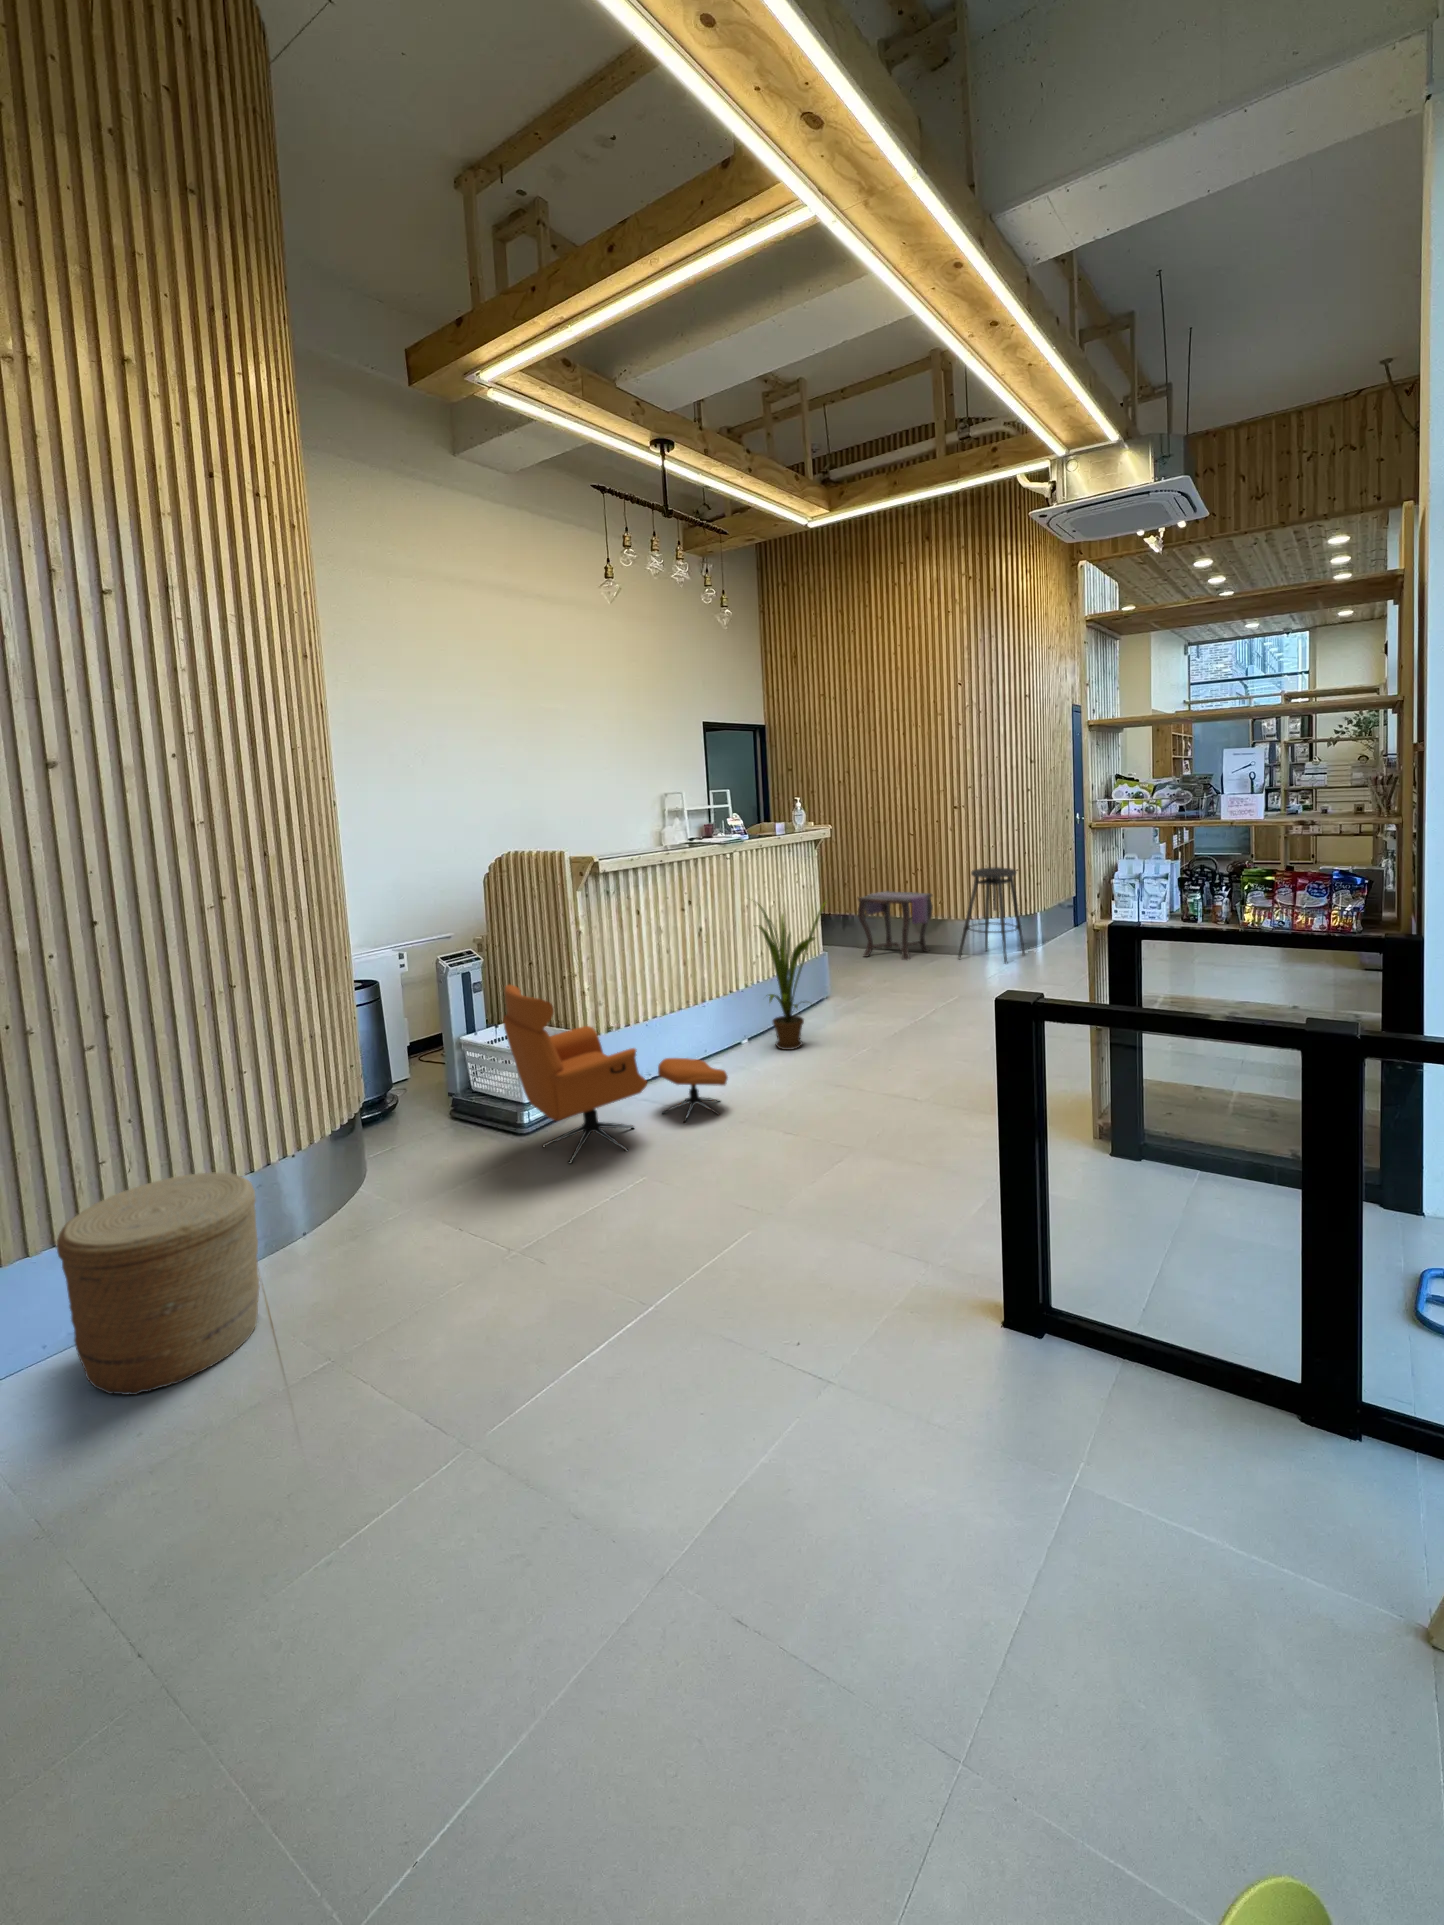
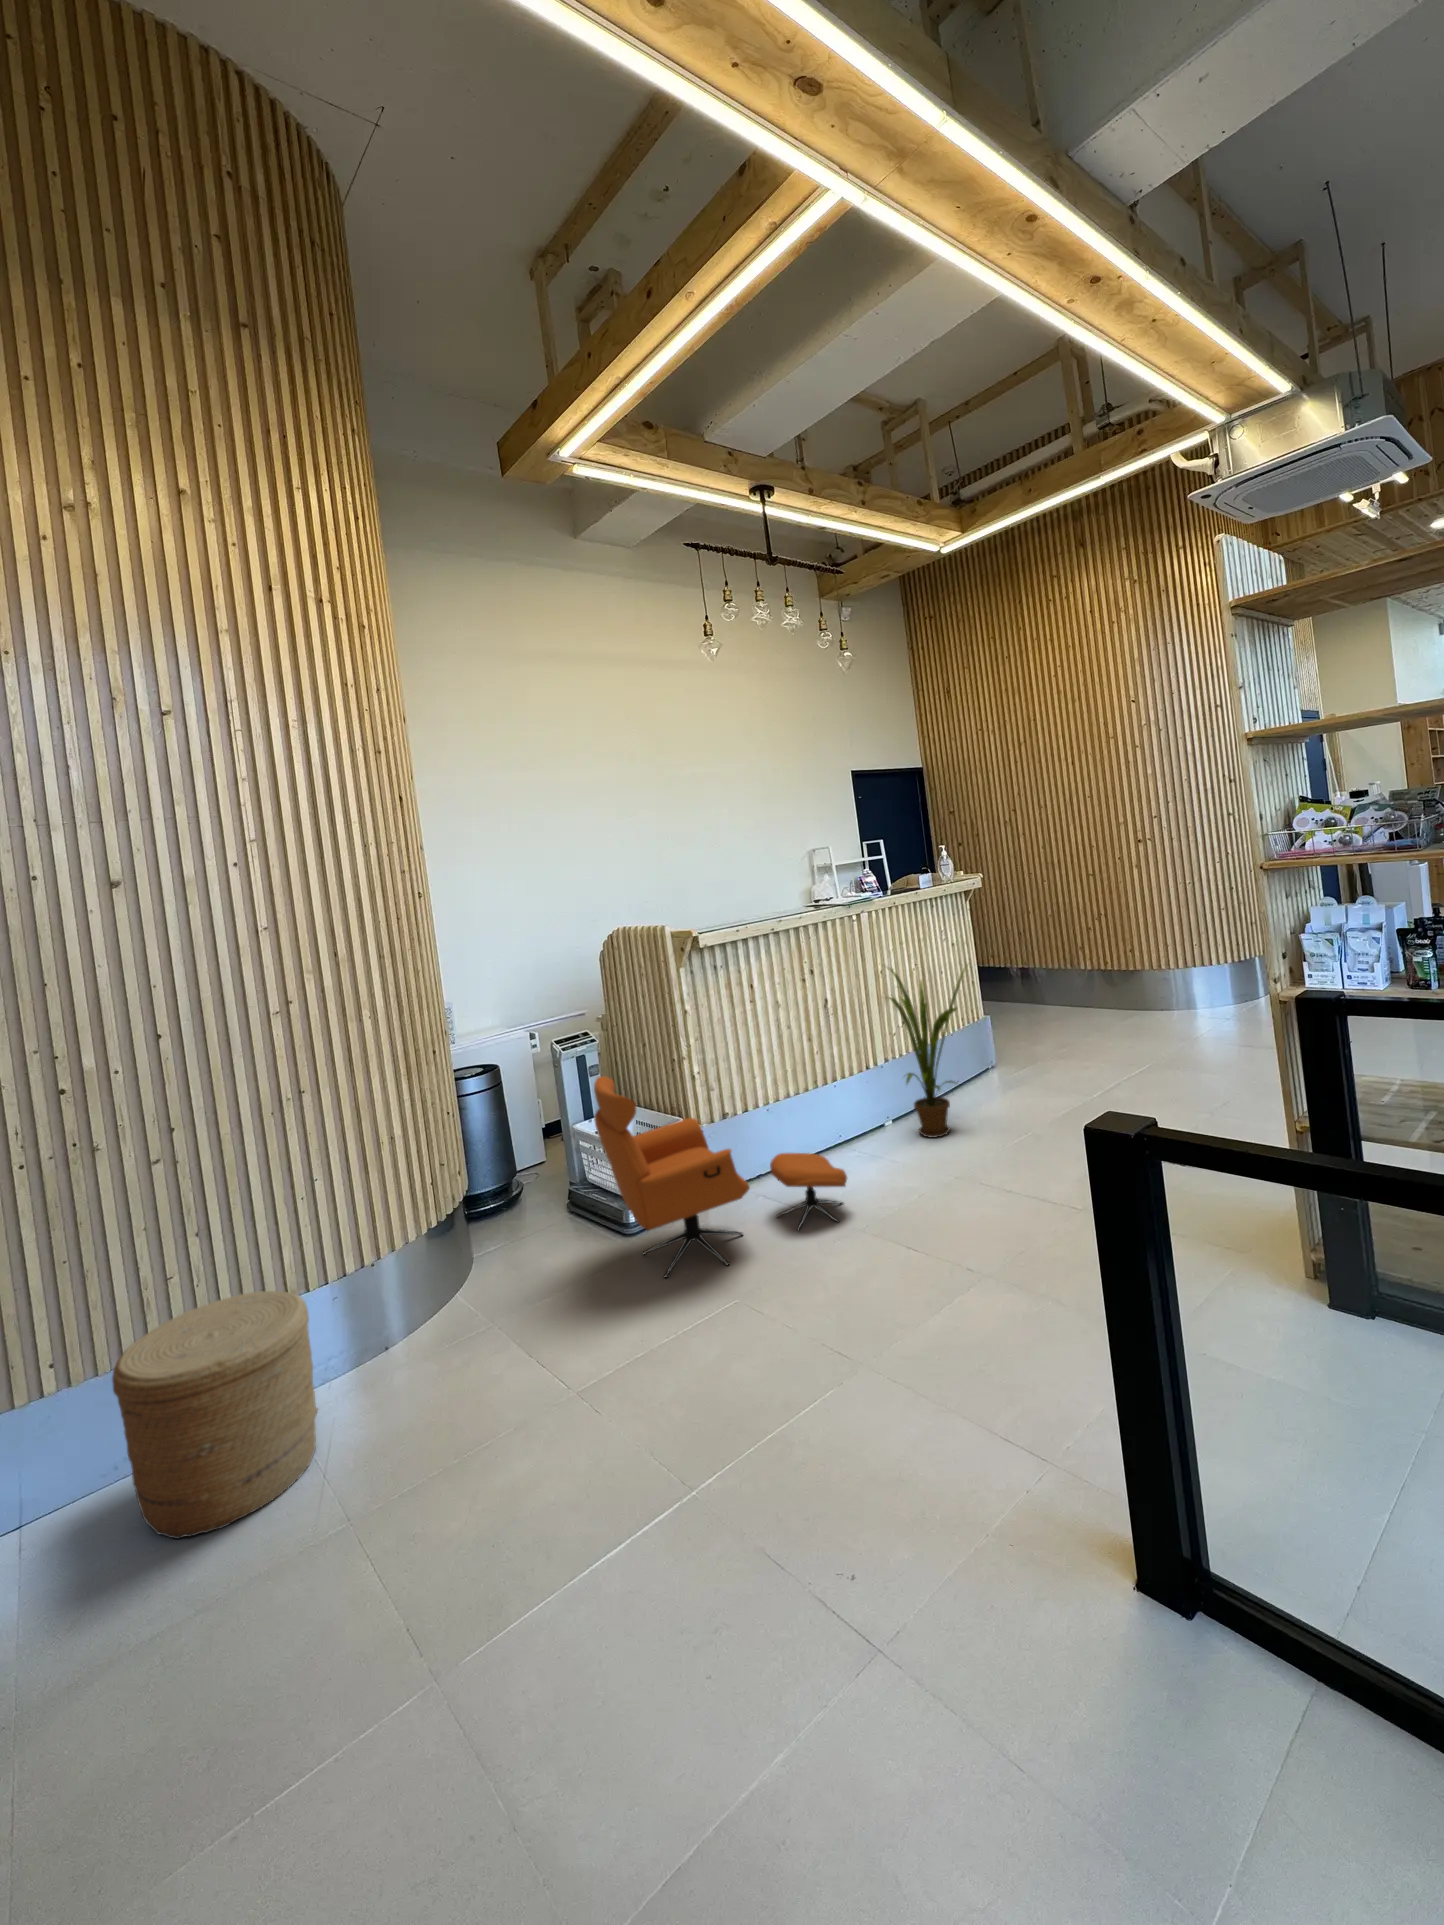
stool: present [958,867,1025,964] -> none [1152,910,1238,1025]
side table: present [858,891,933,960] -> none [1029,941,1122,1021]

